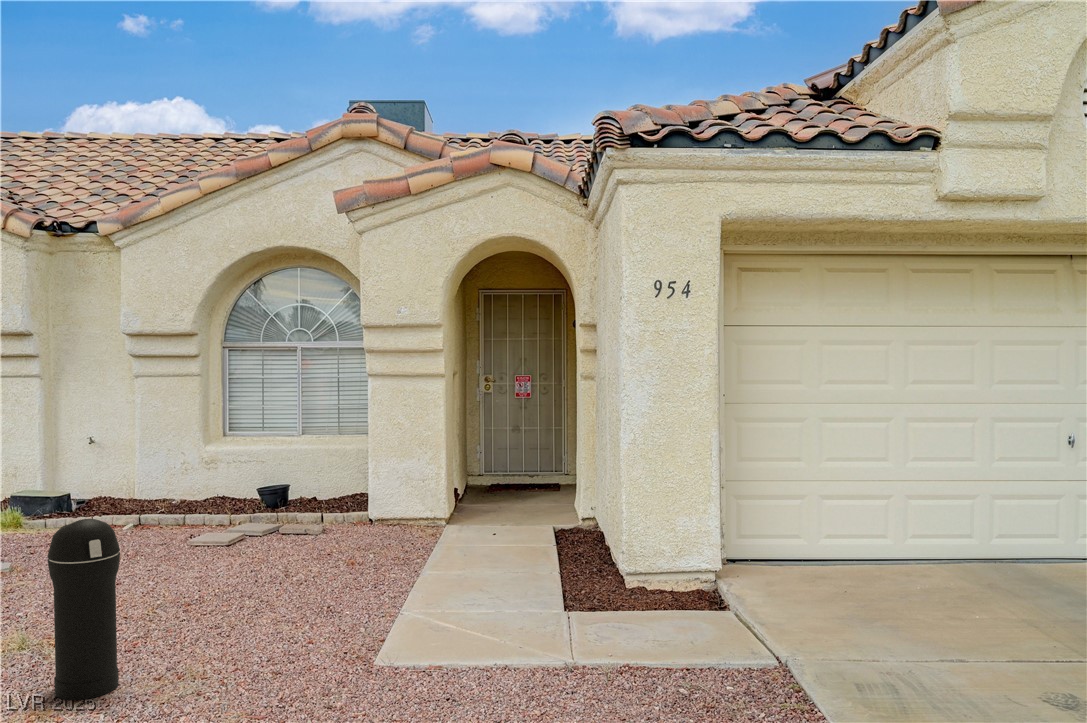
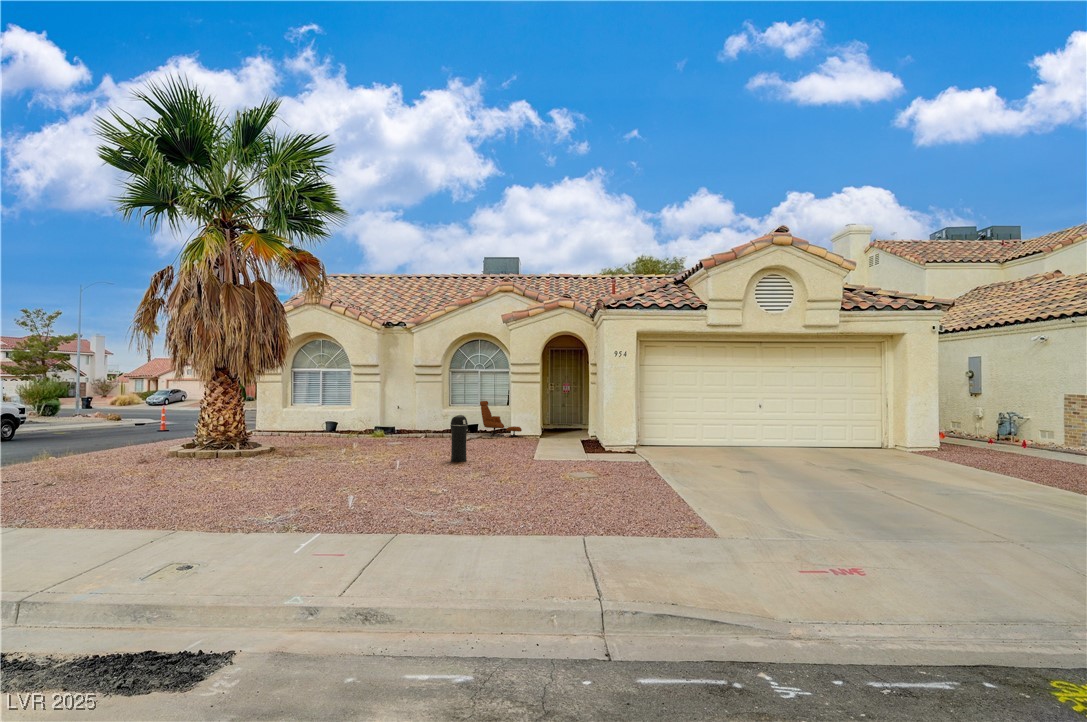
lounge chair: none [279,425,392,528] -> present [480,401,522,437]

